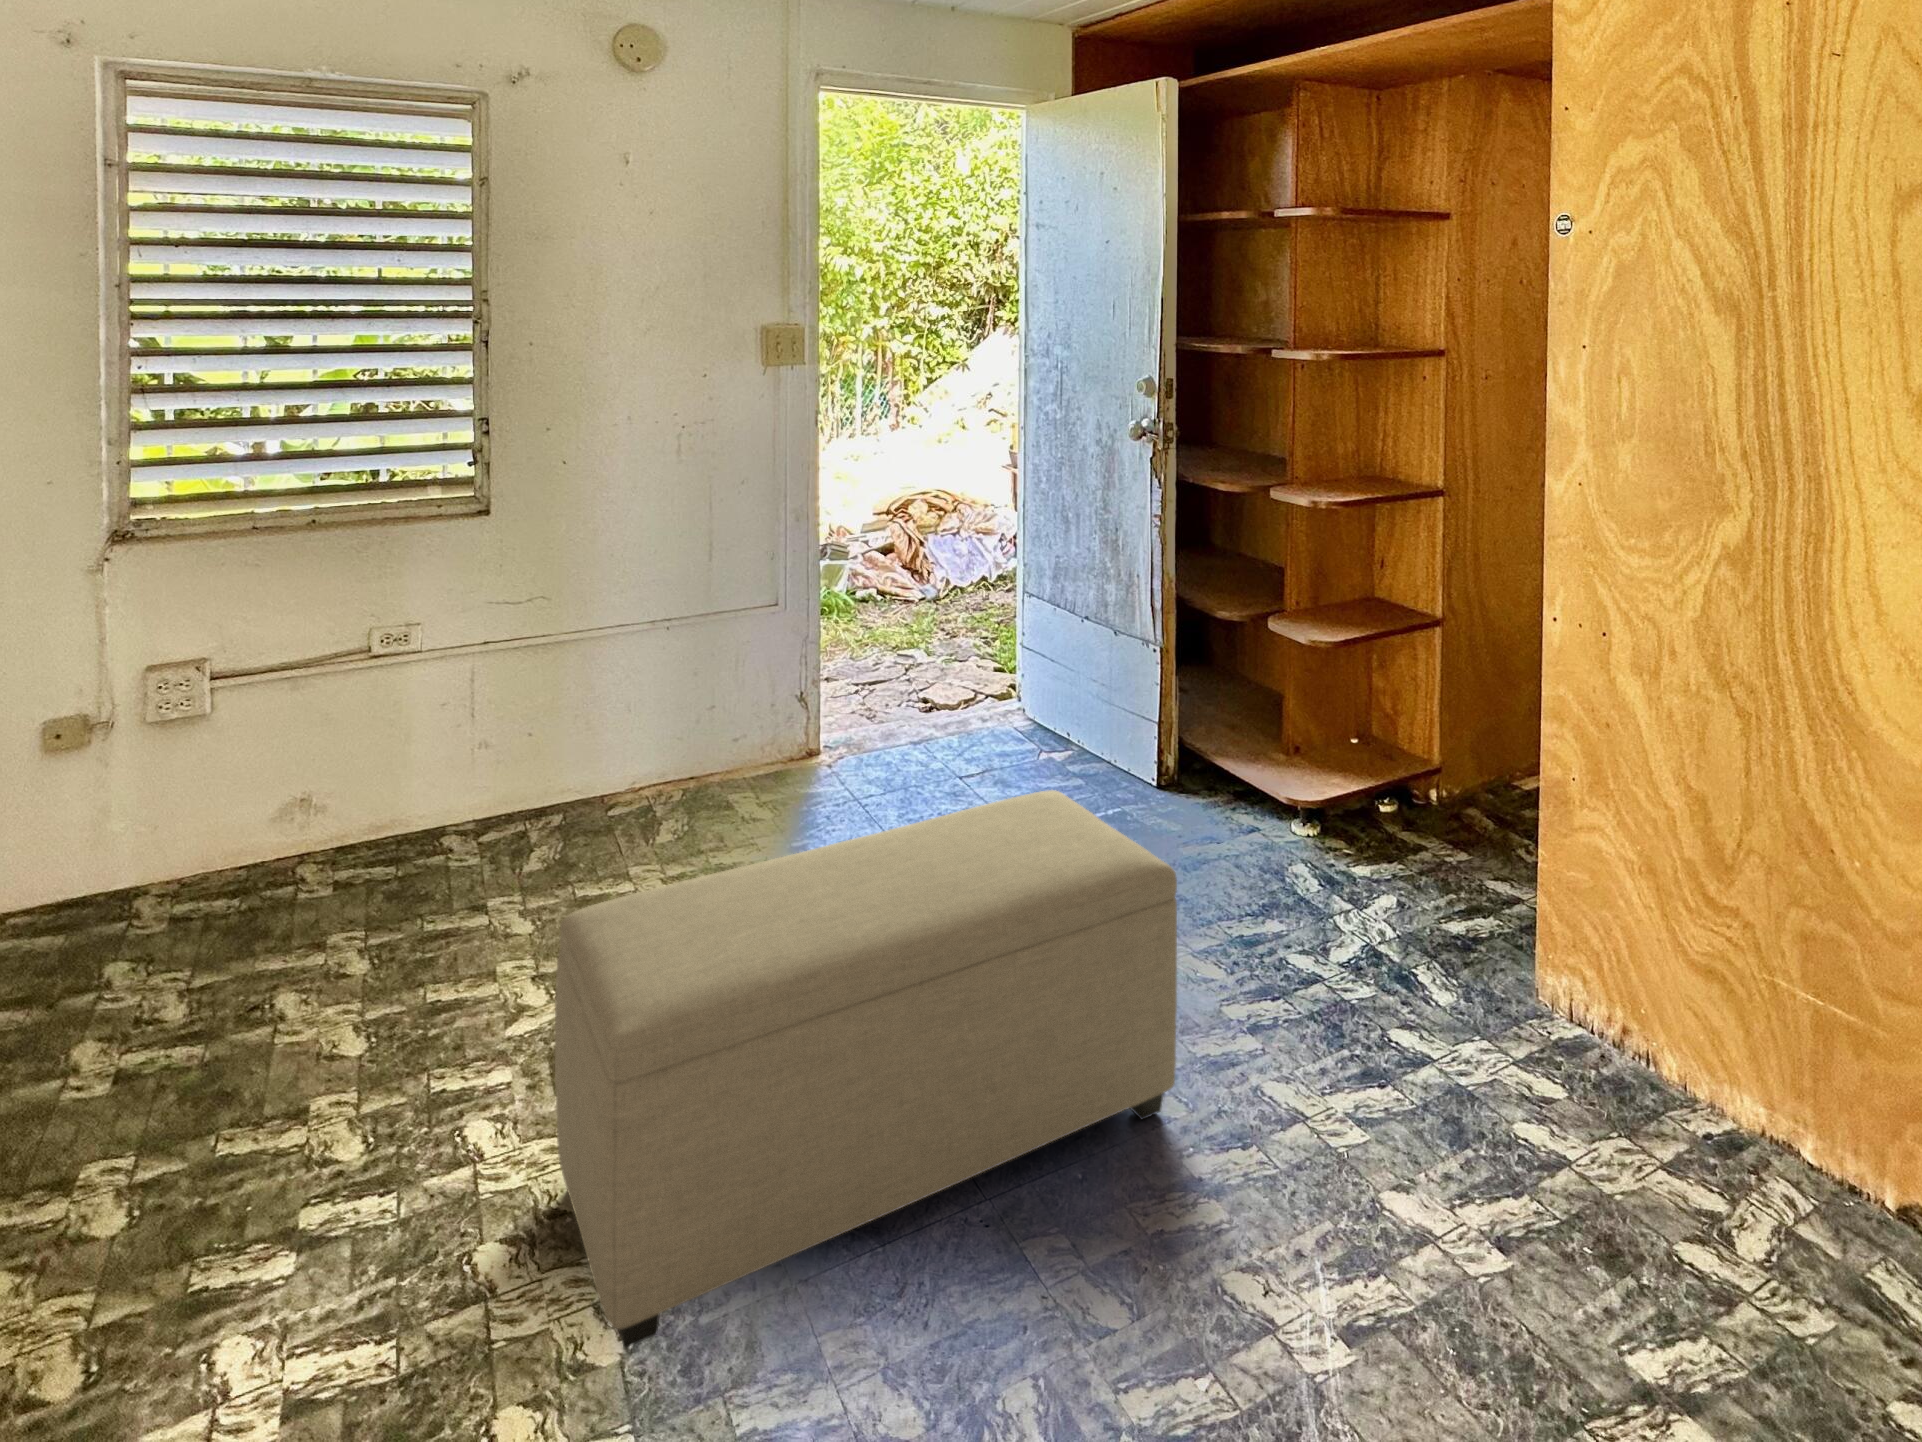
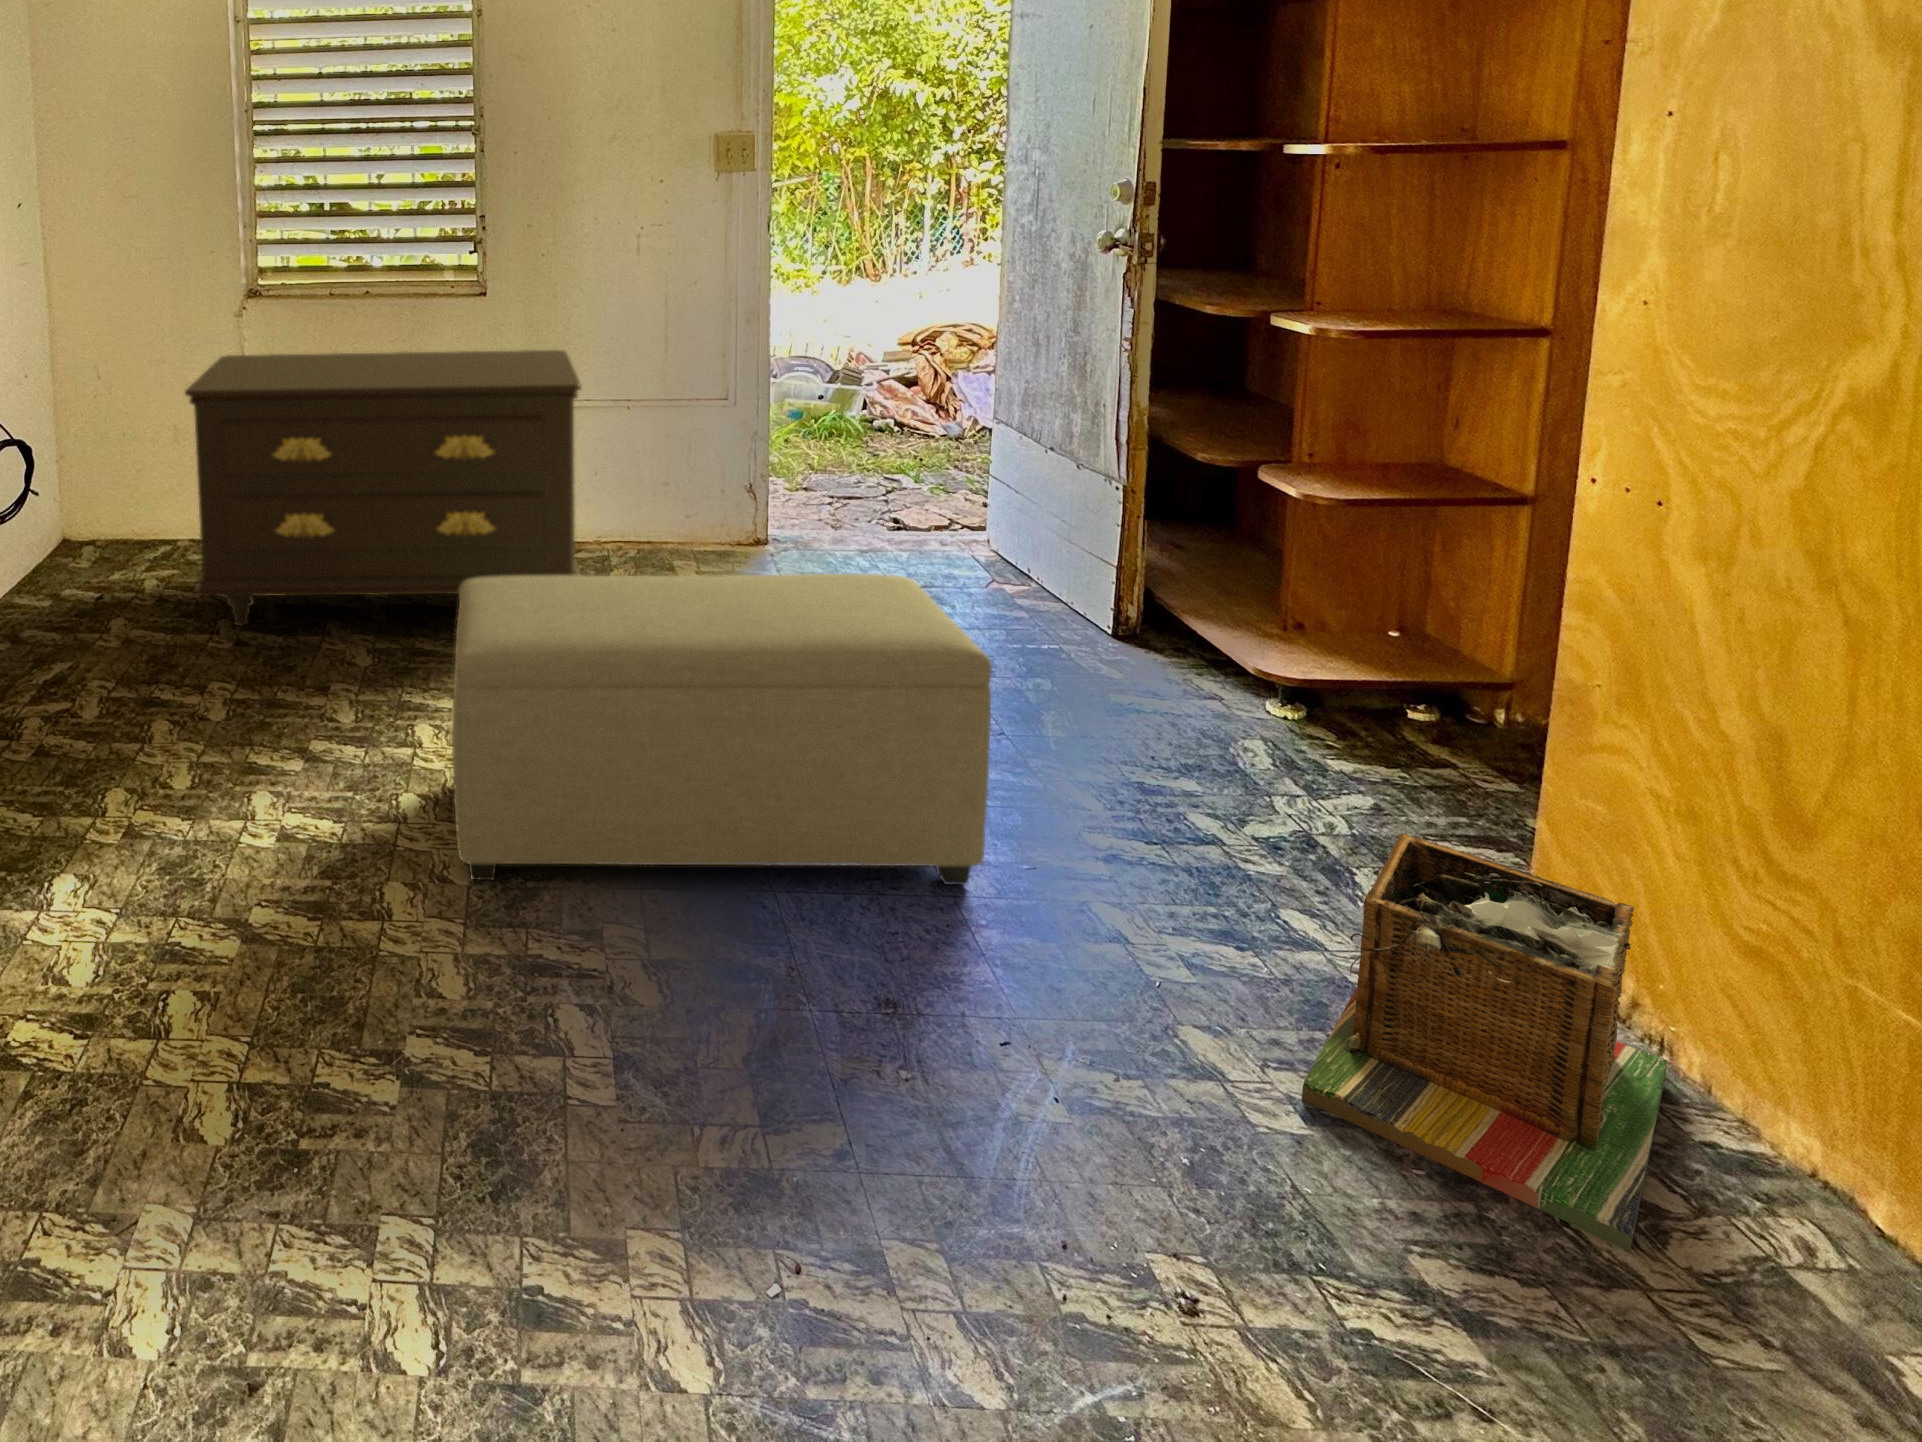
dresser: none [29,574,650,1048] -> present [185,350,582,626]
laundry basket: none [1475,945,1729,1271] -> present [1302,833,1667,1251]

